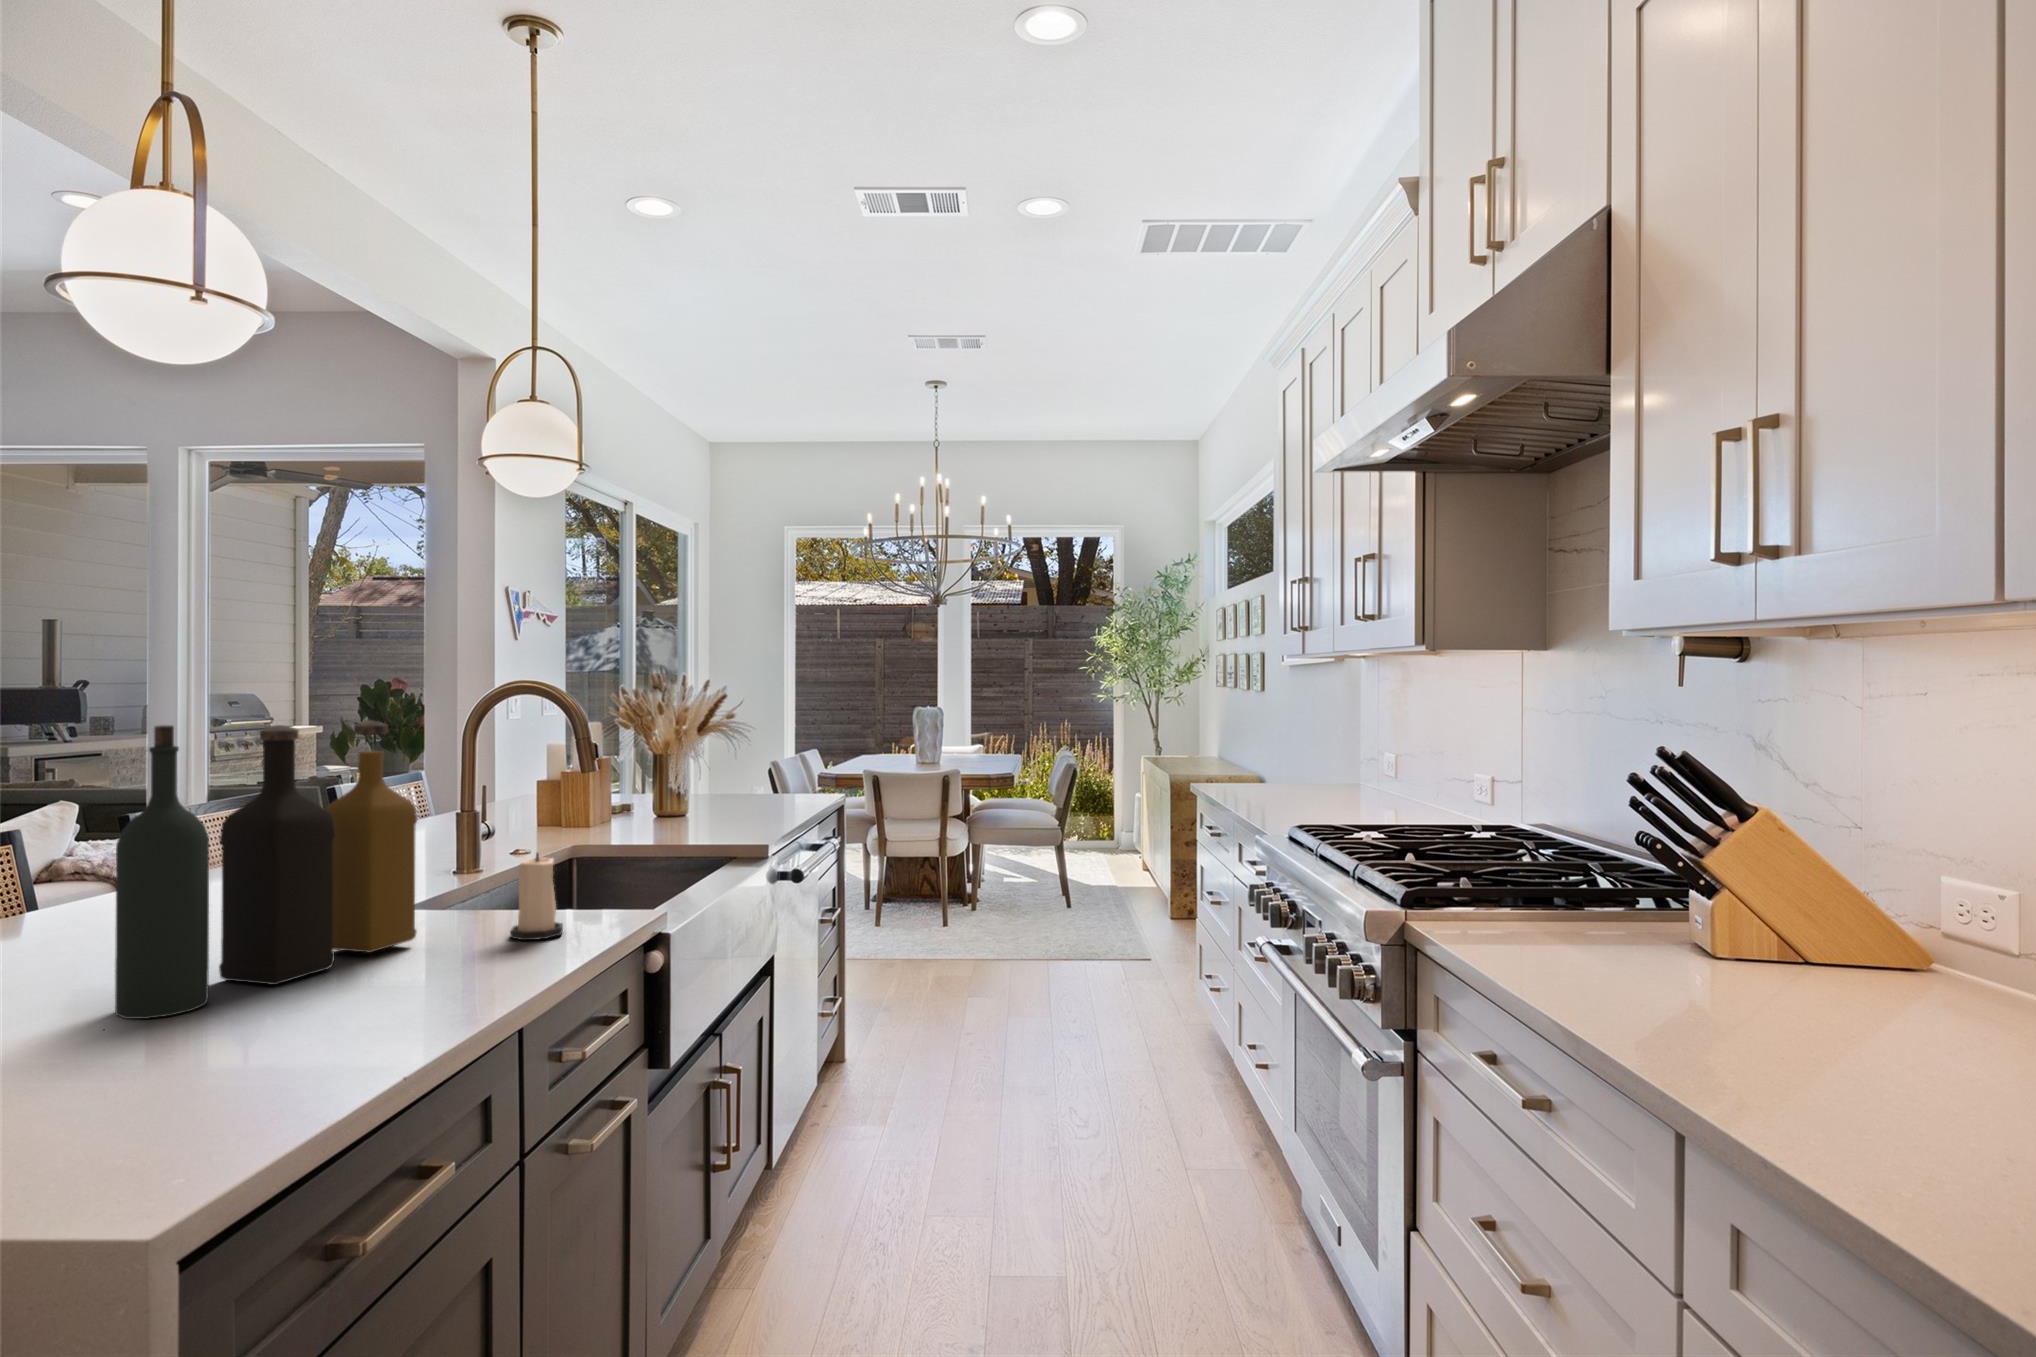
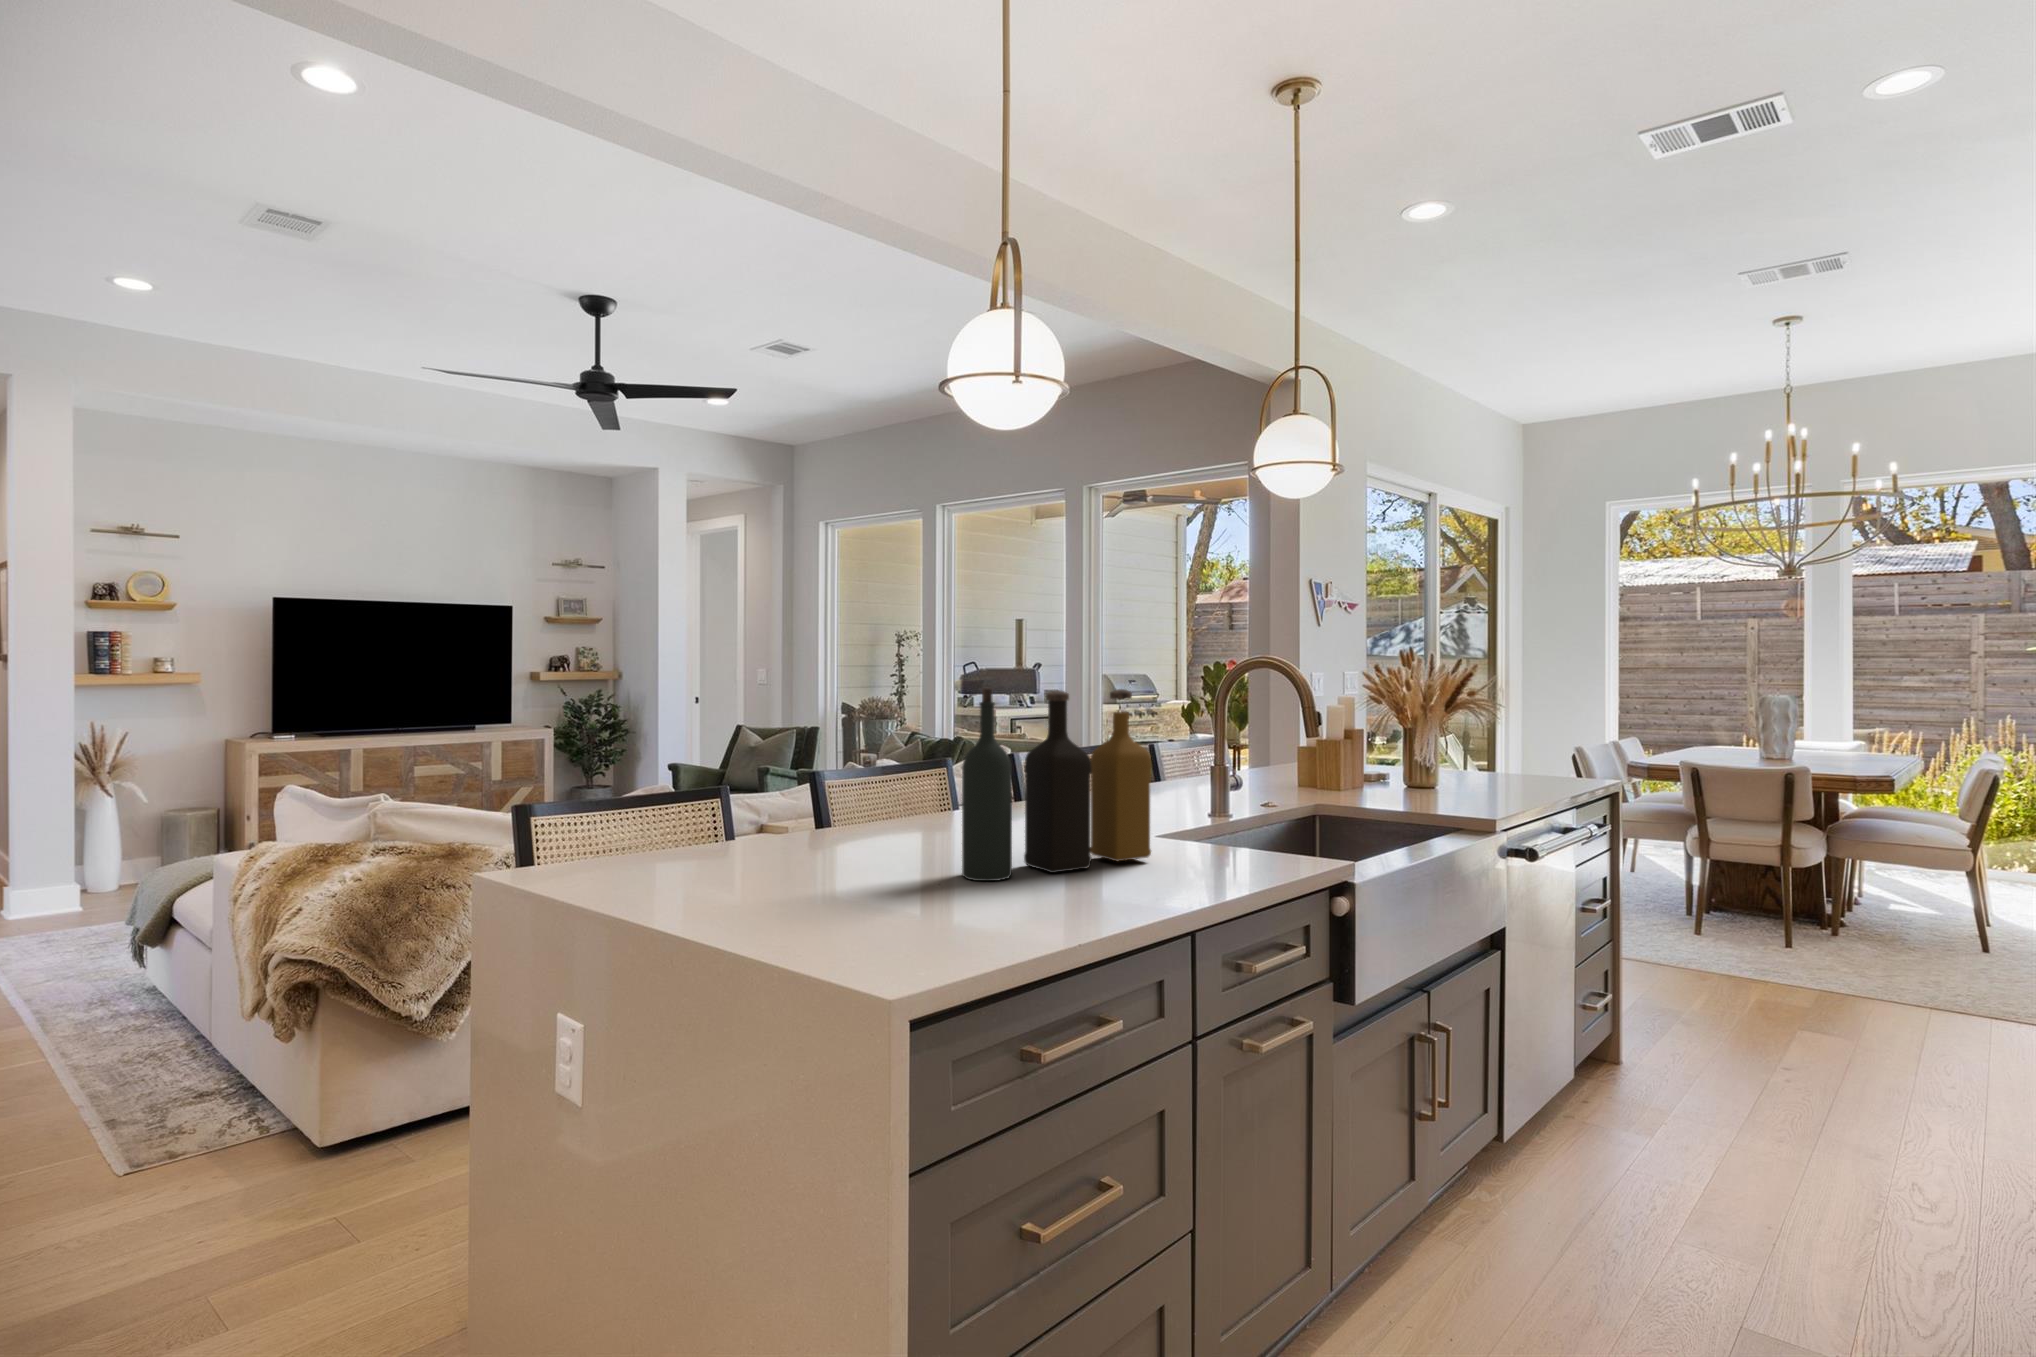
candle: present [510,853,563,940] -> none [1217,799,1259,871]

